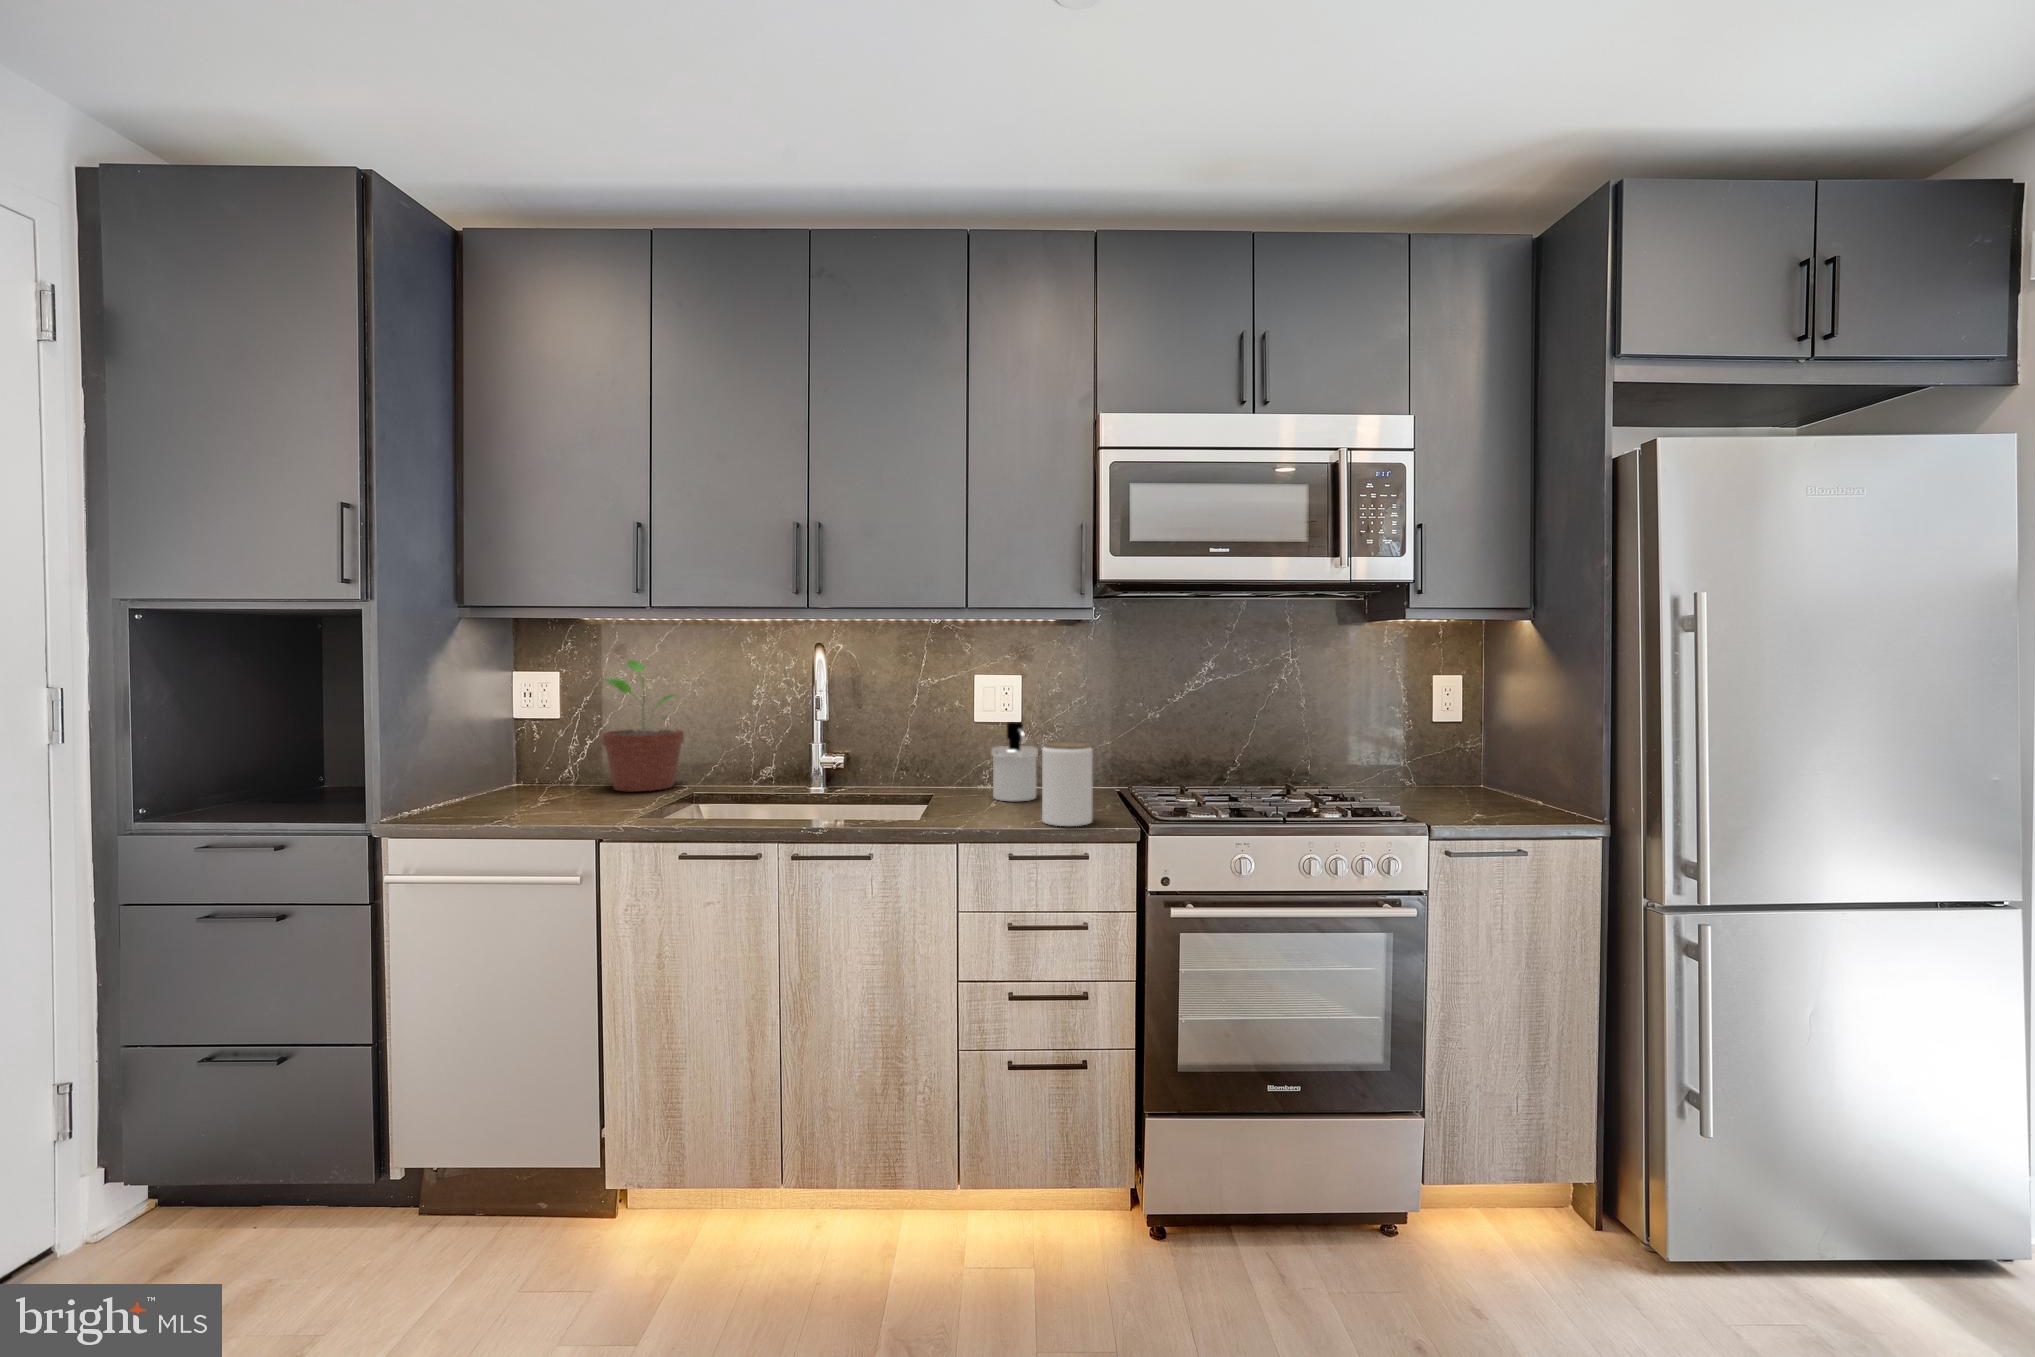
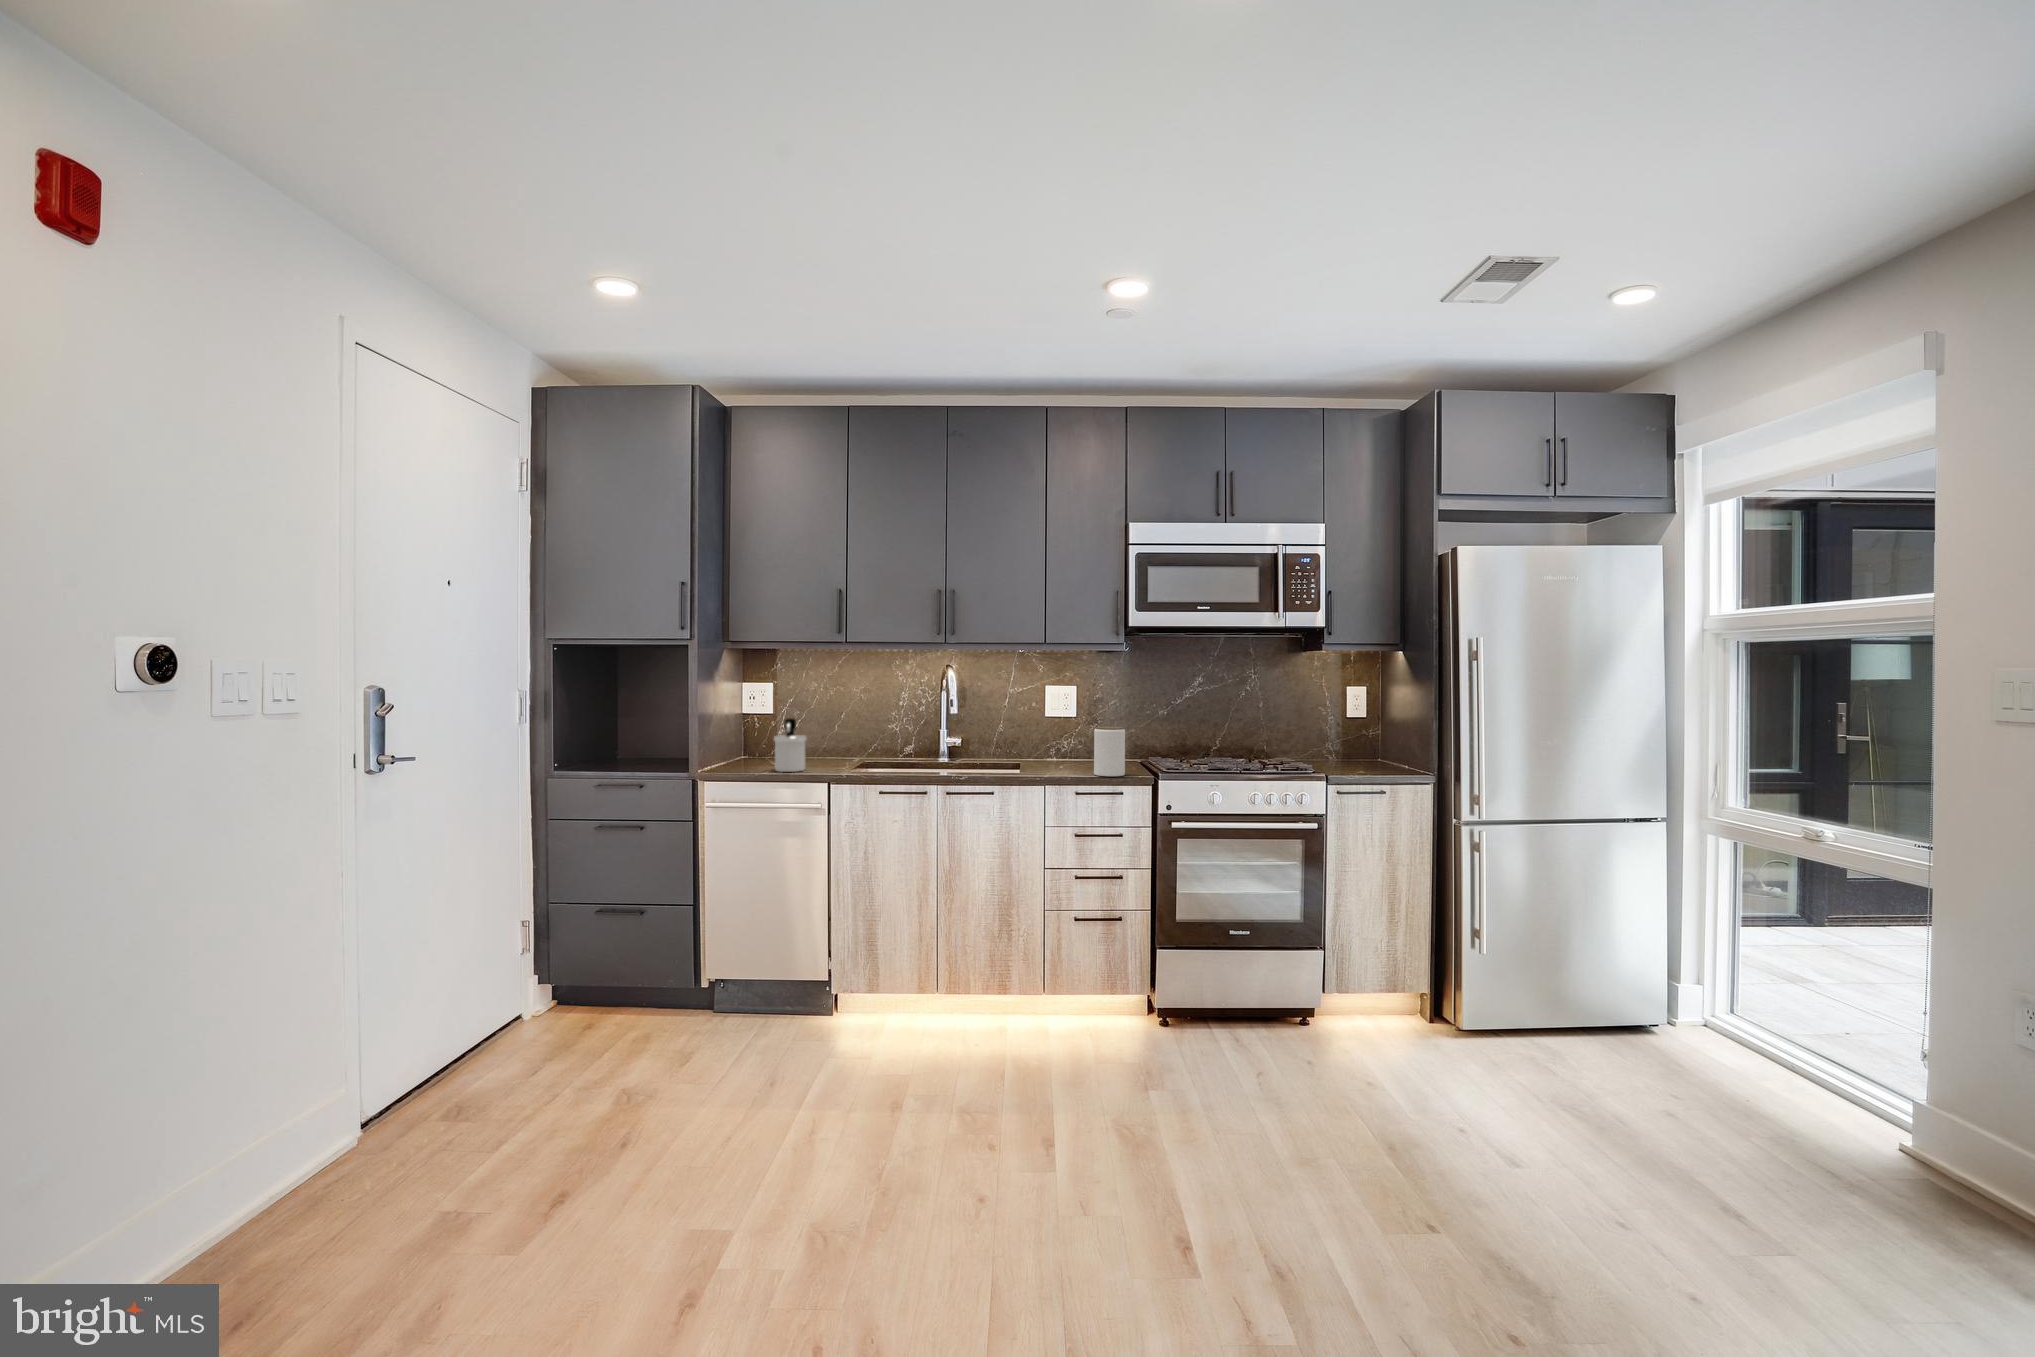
potted plant: present [602,660,684,791] -> none [807,675,857,760]
soap dispenser: present [991,722,1038,801] -> present [774,718,806,772]

